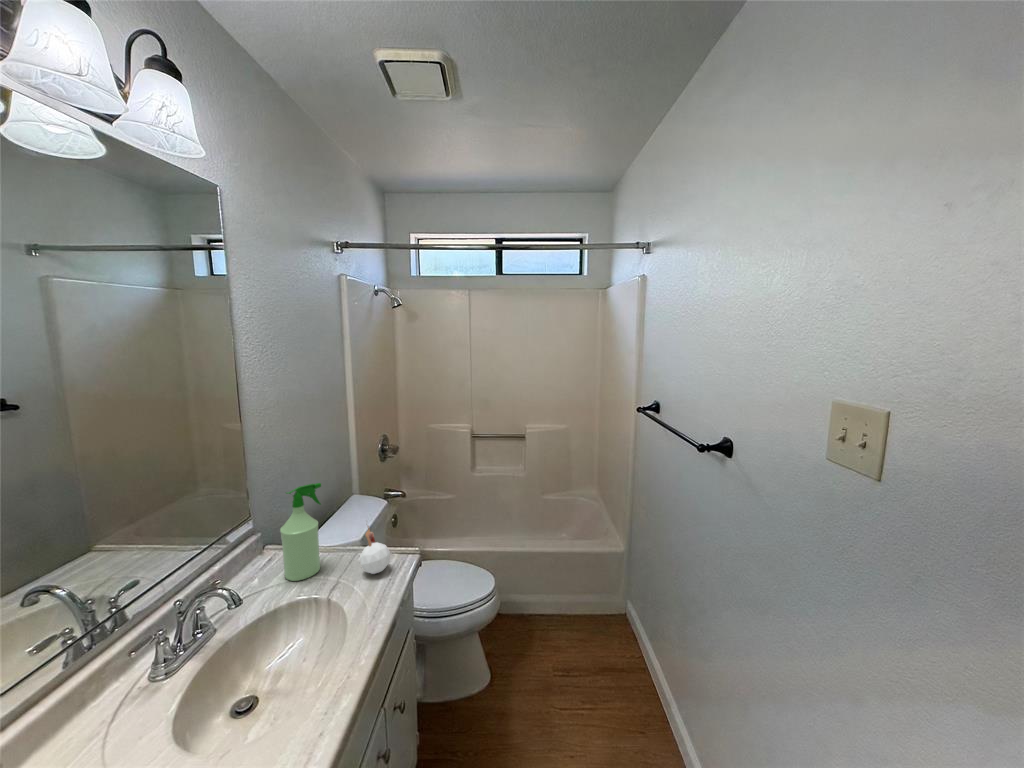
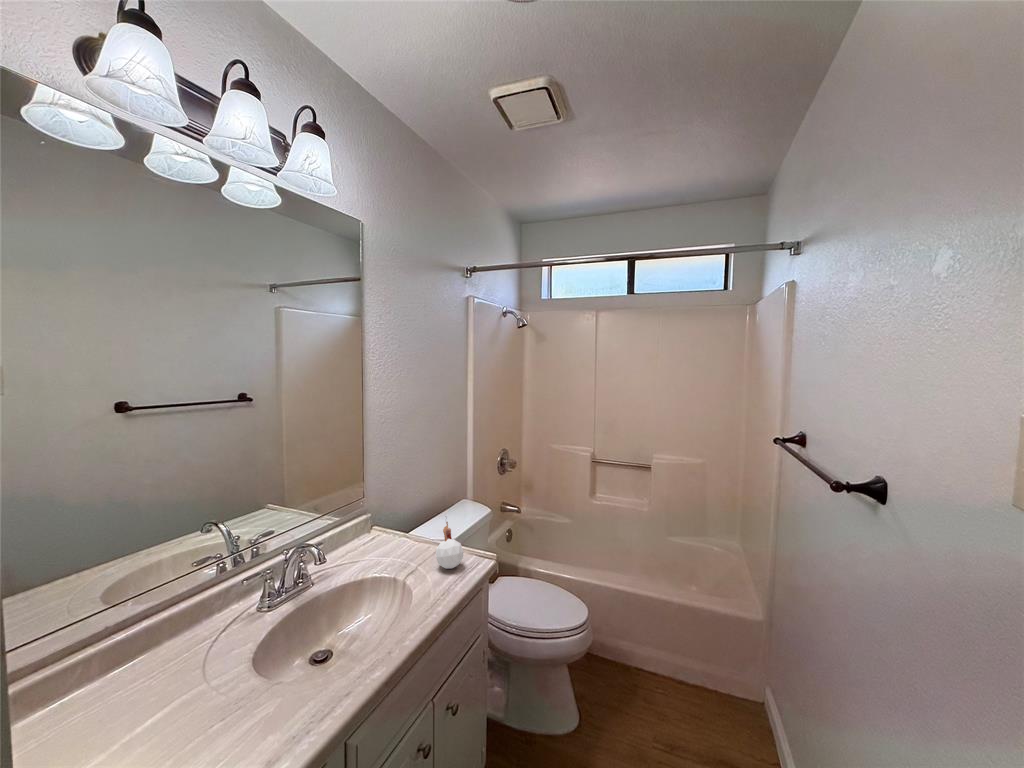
spray bottle: present [280,483,321,581] -> none [377,475,413,560]

